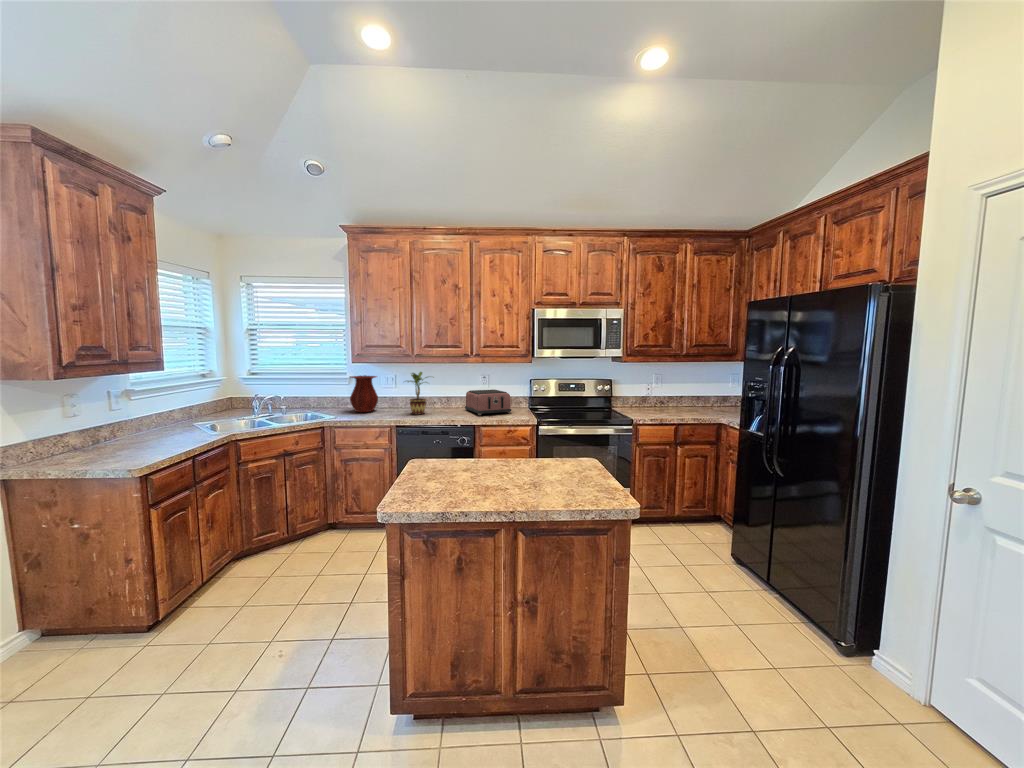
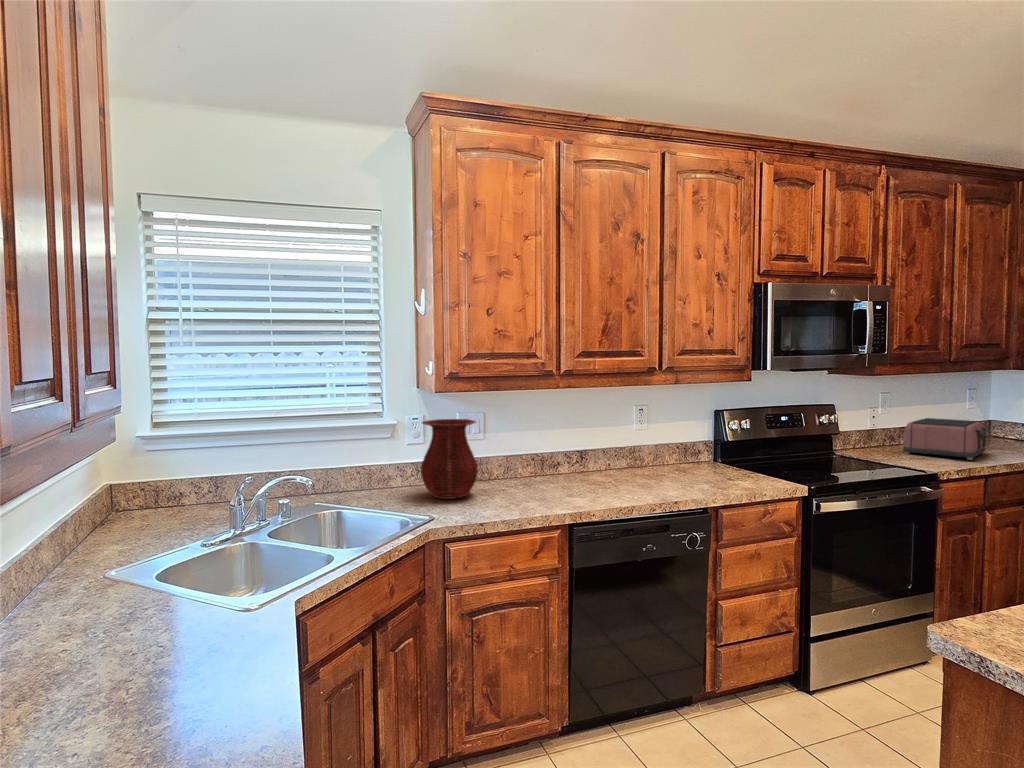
potted plant: present [408,372,427,414] -> none [544,406,598,494]
toaster: present [465,390,511,415] -> present [903,418,991,460]

